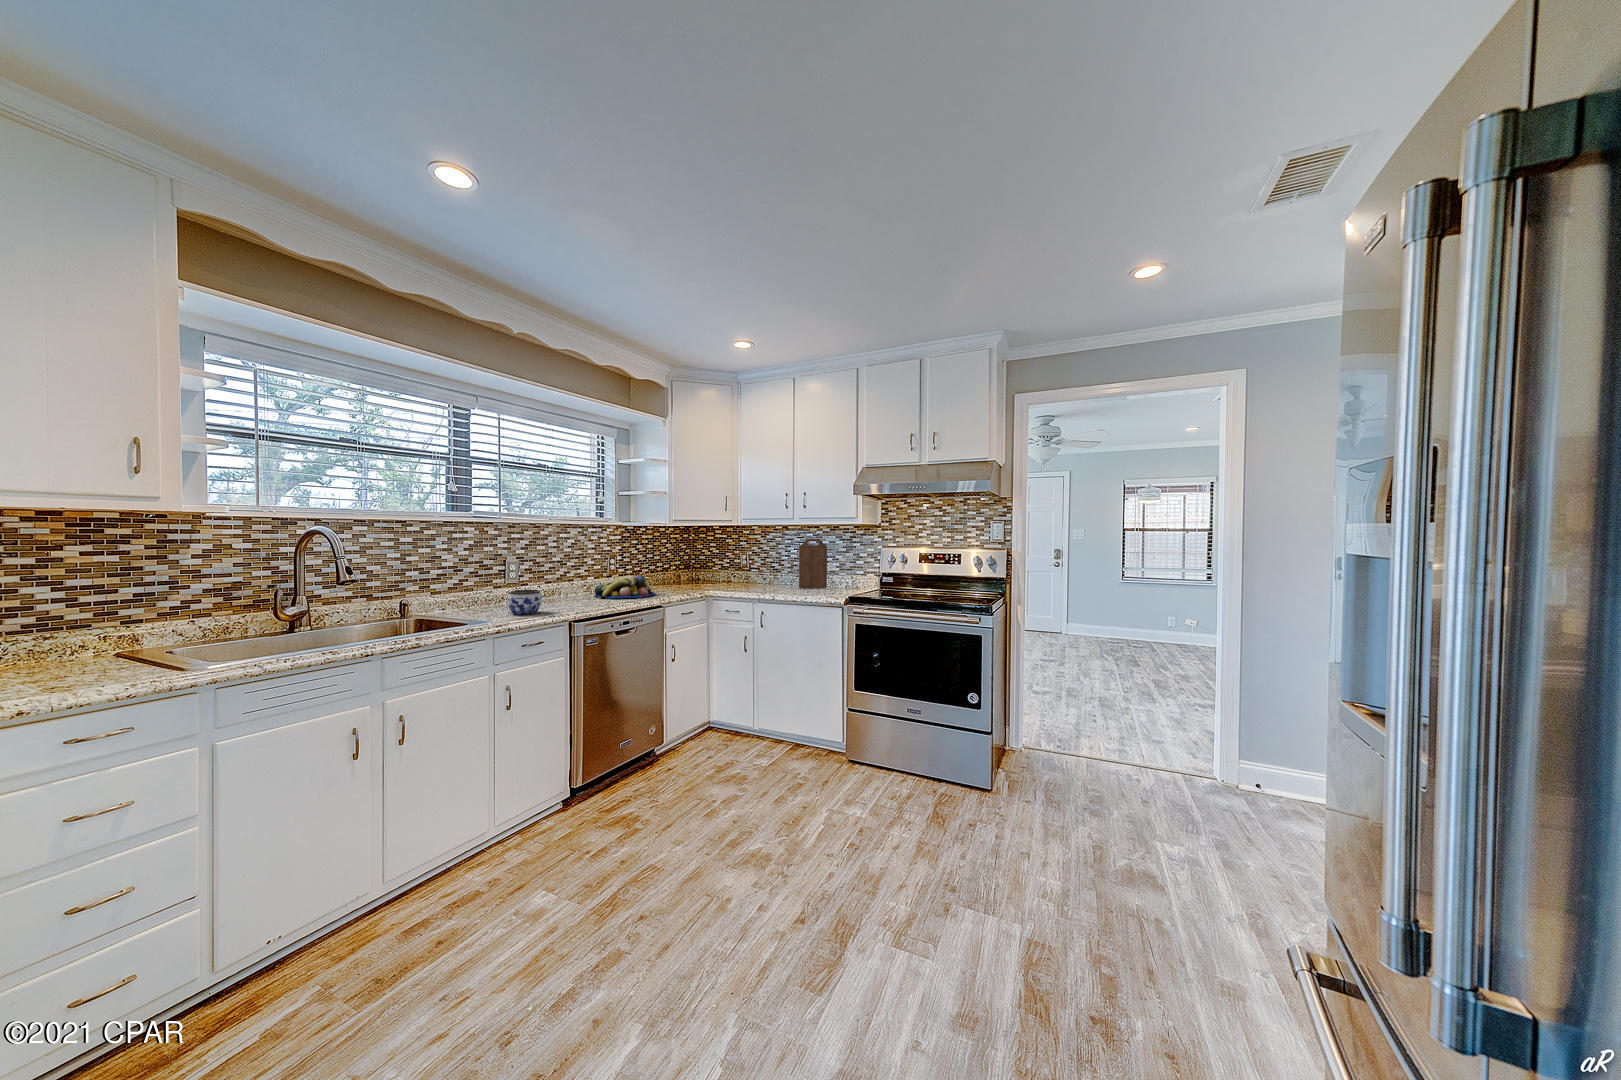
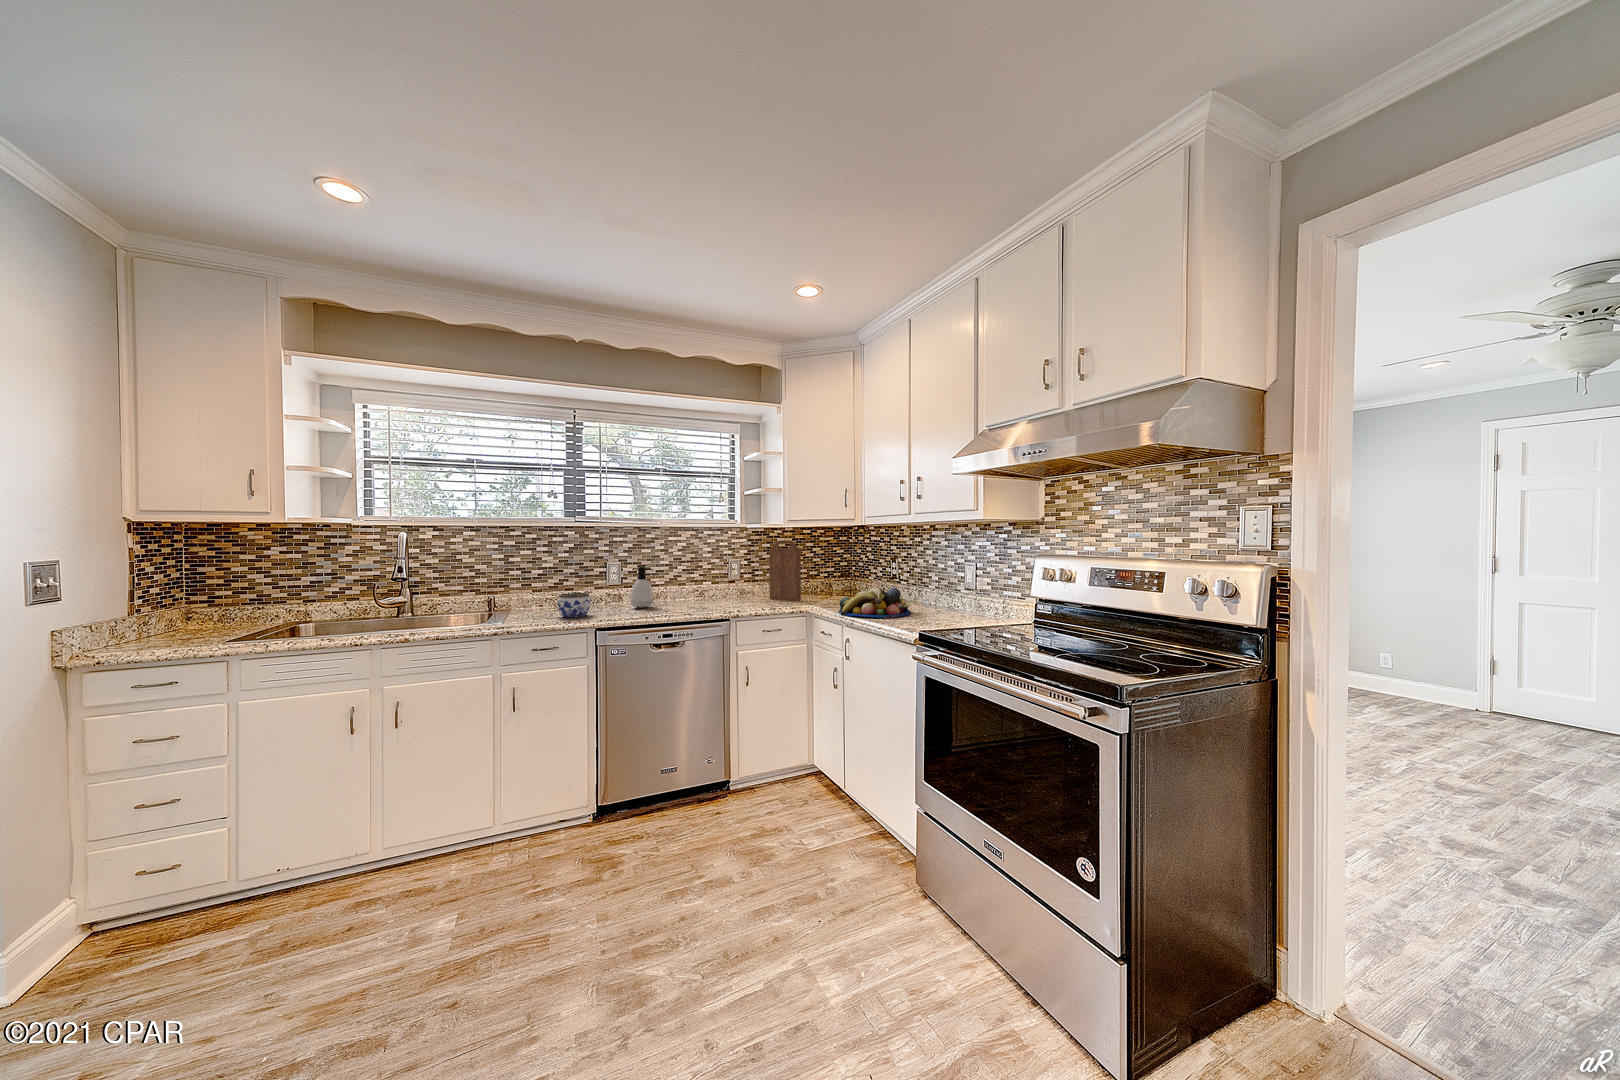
cutting board: present [799,539,827,588] -> present [769,541,801,601]
soap dispenser: none [551,563,575,603] -> present [630,567,653,608]
fruit bowl: present [594,575,655,599] -> present [839,588,911,617]

